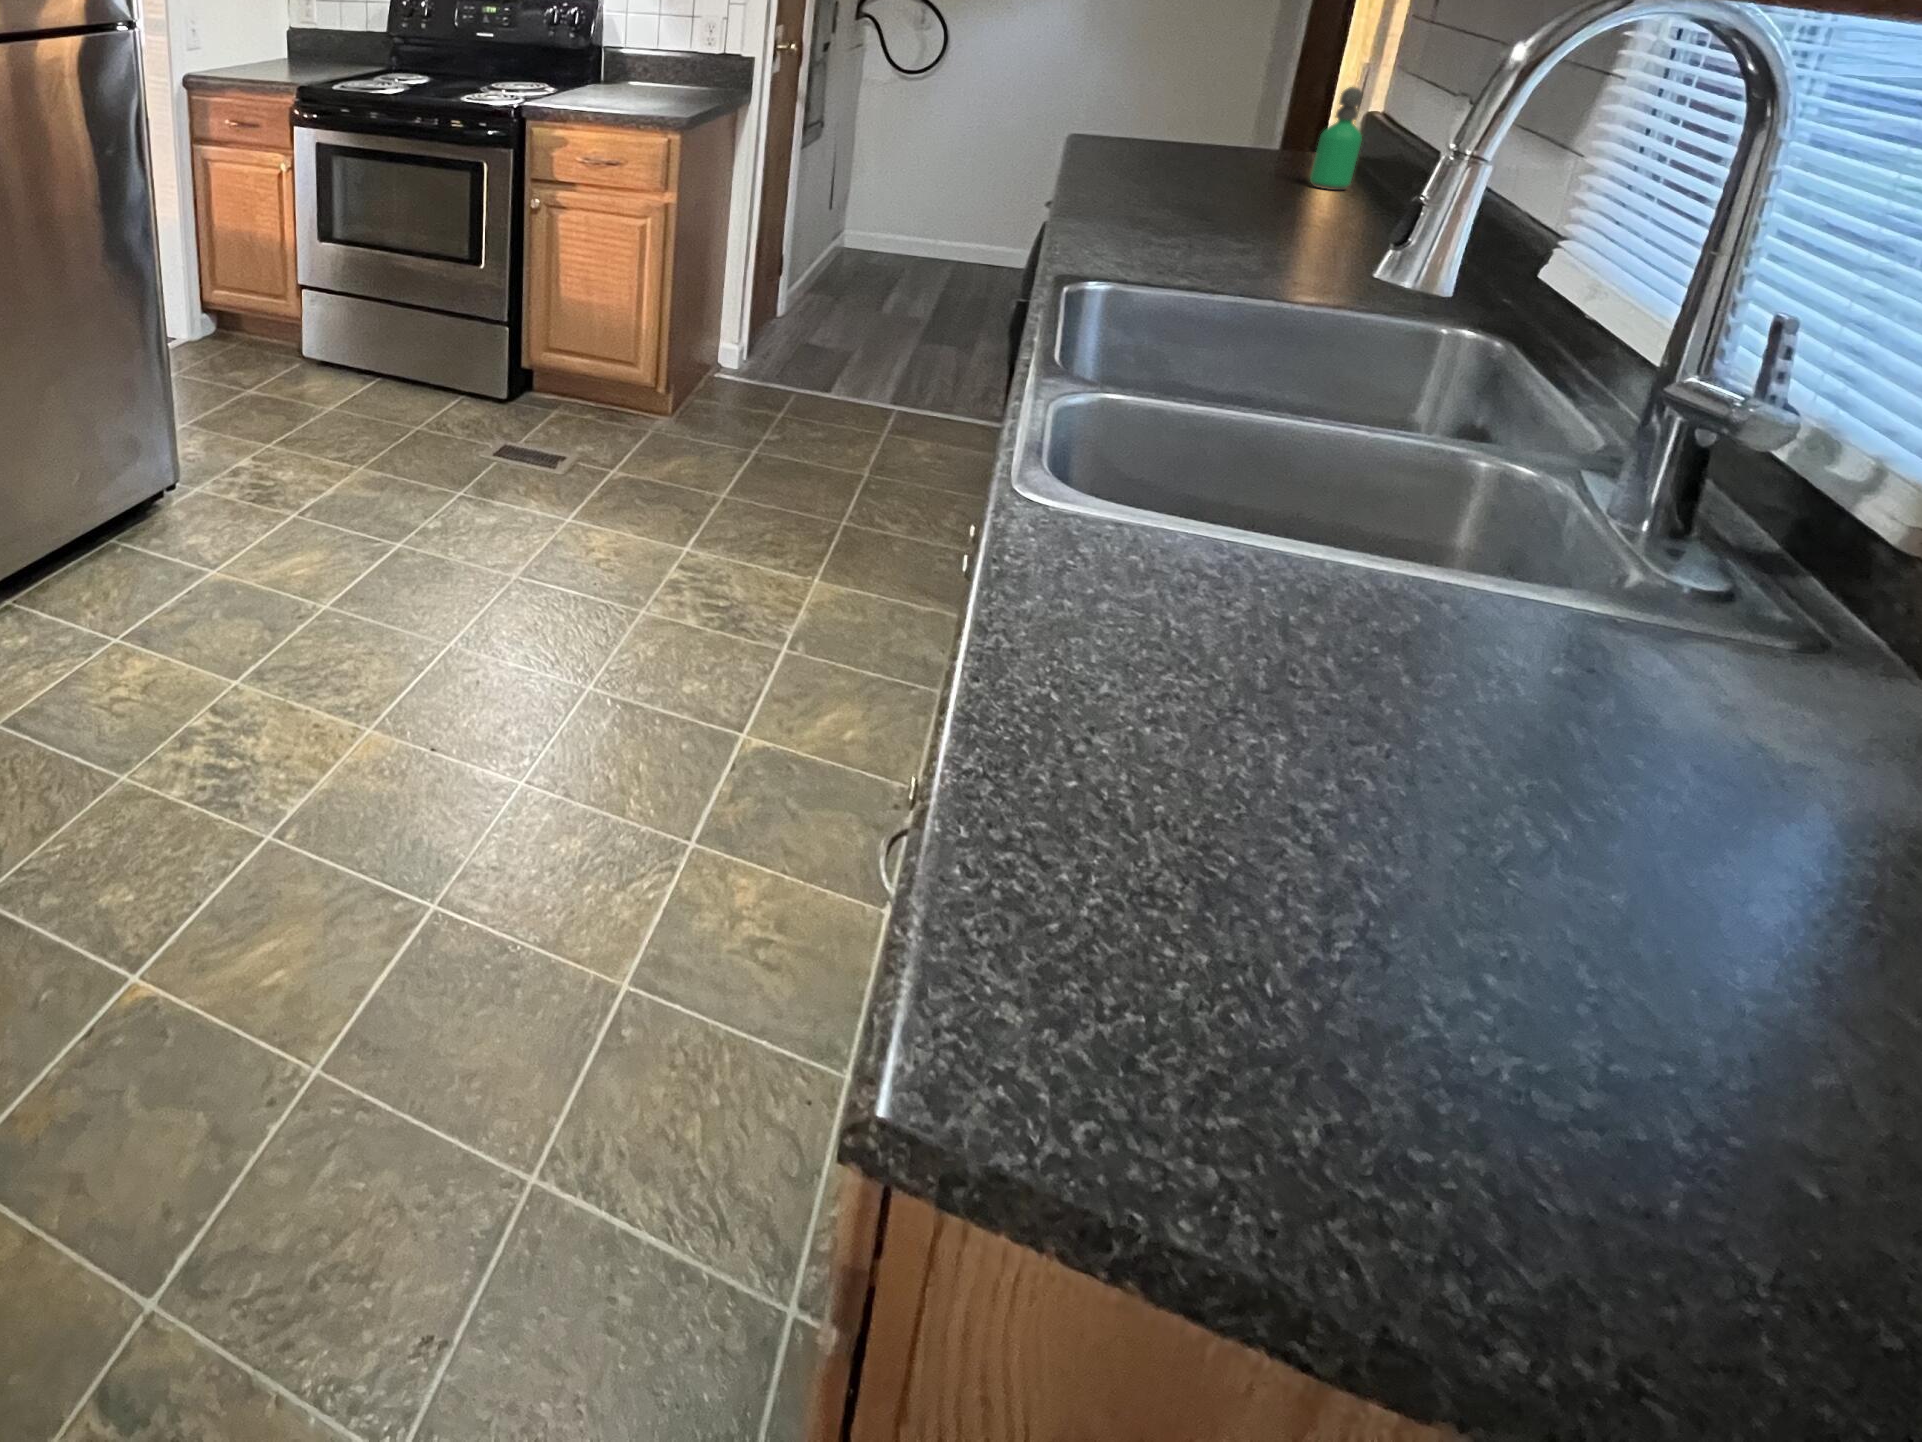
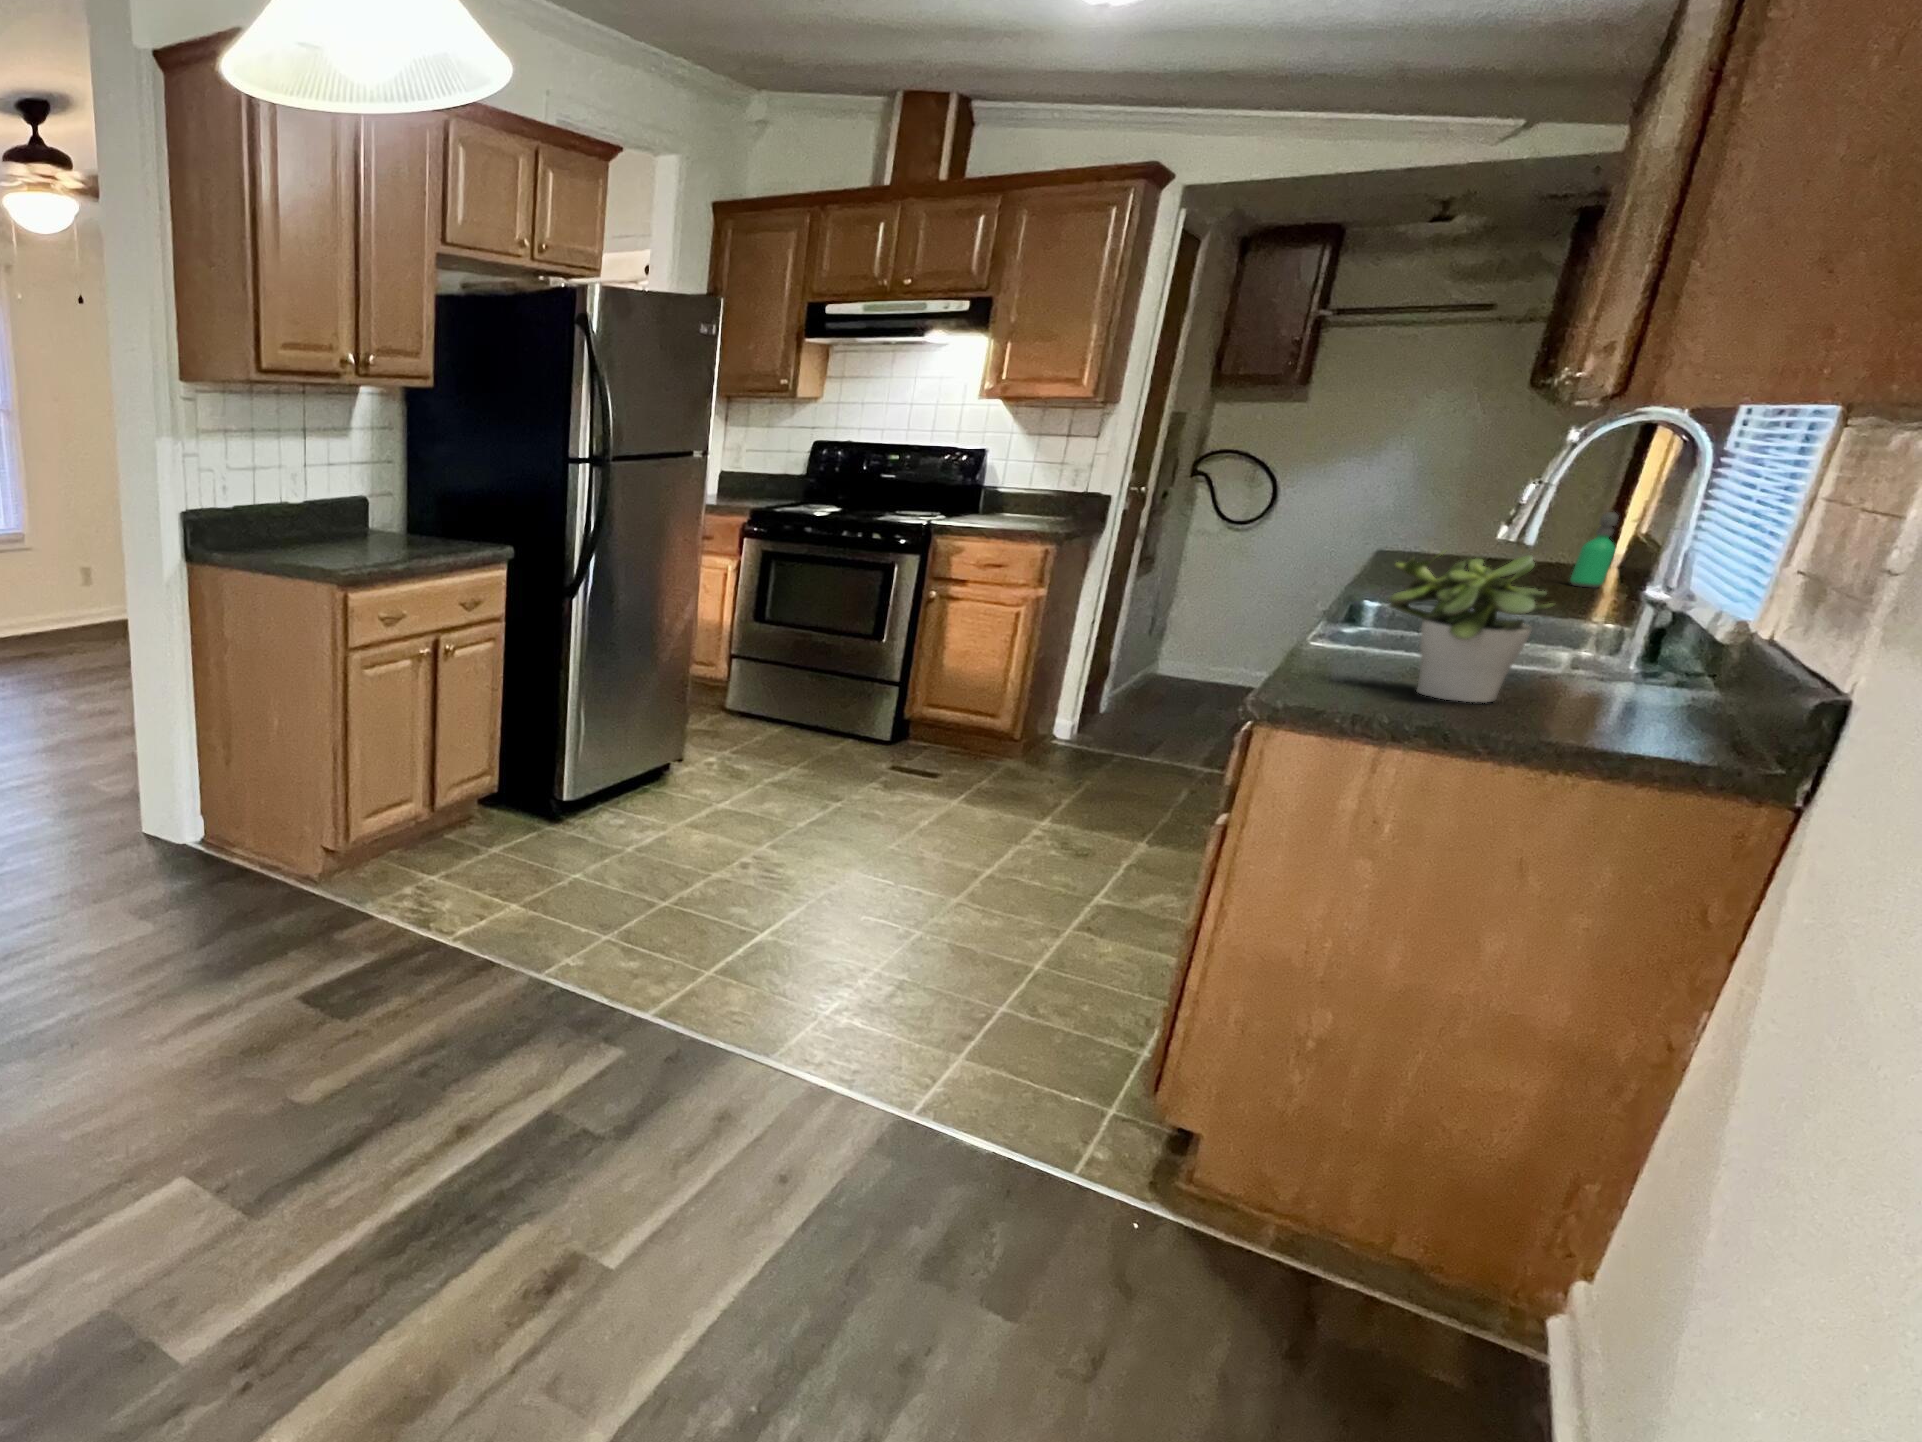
potted plant: none [1220,420,1773,934] -> present [1388,551,1554,703]

